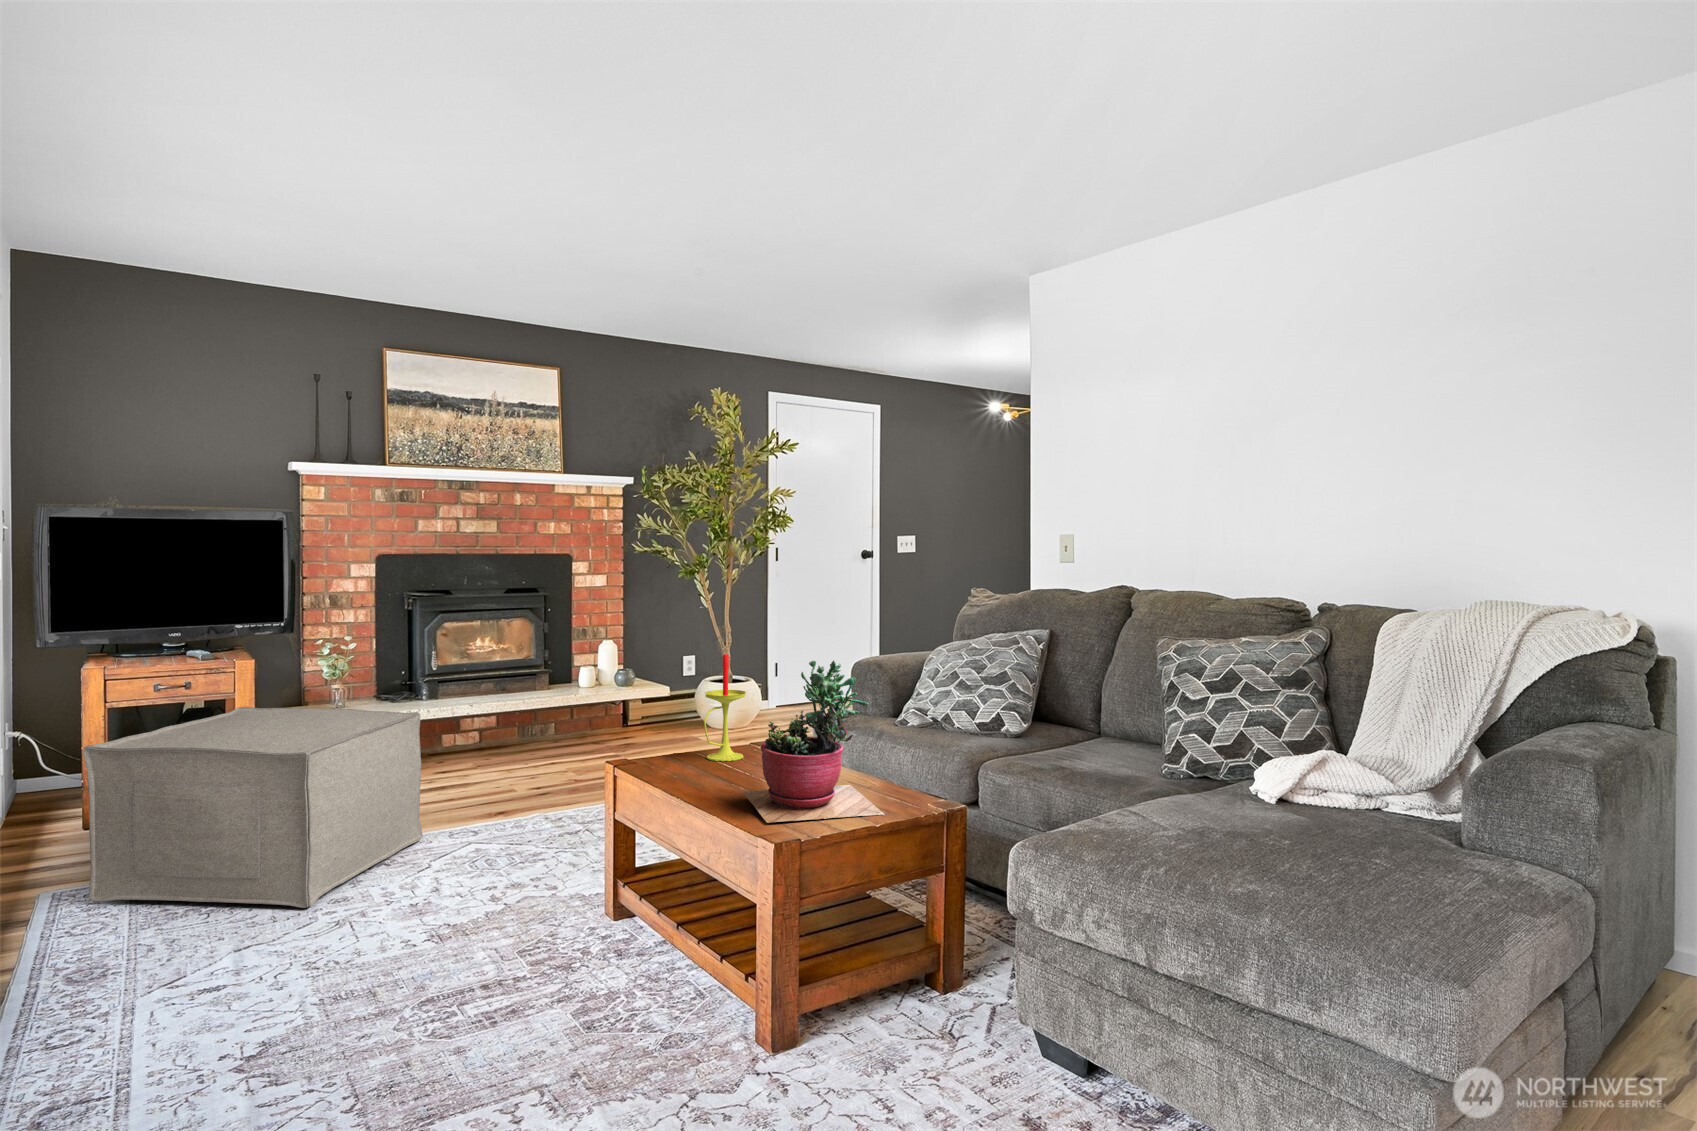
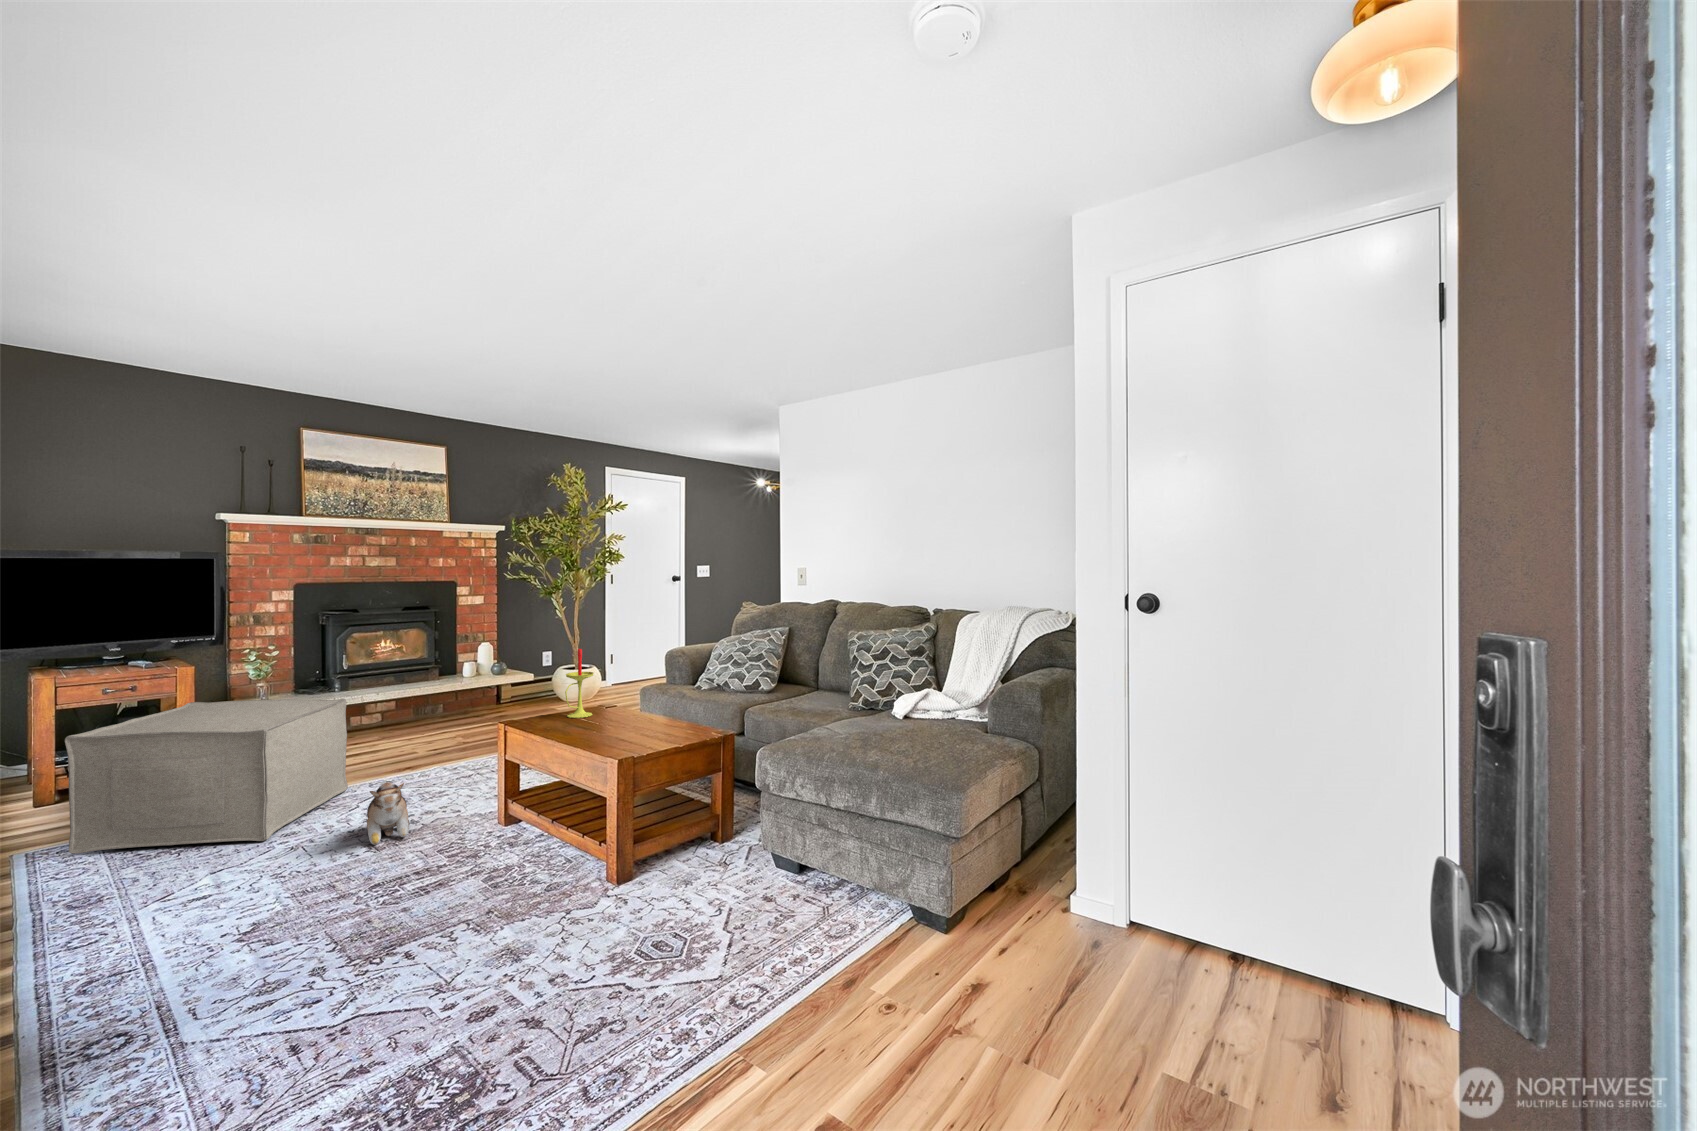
succulent plant: present [743,660,885,823] -> none [594,649,685,750]
plush toy: none [431,841,488,931] -> present [367,782,410,845]

